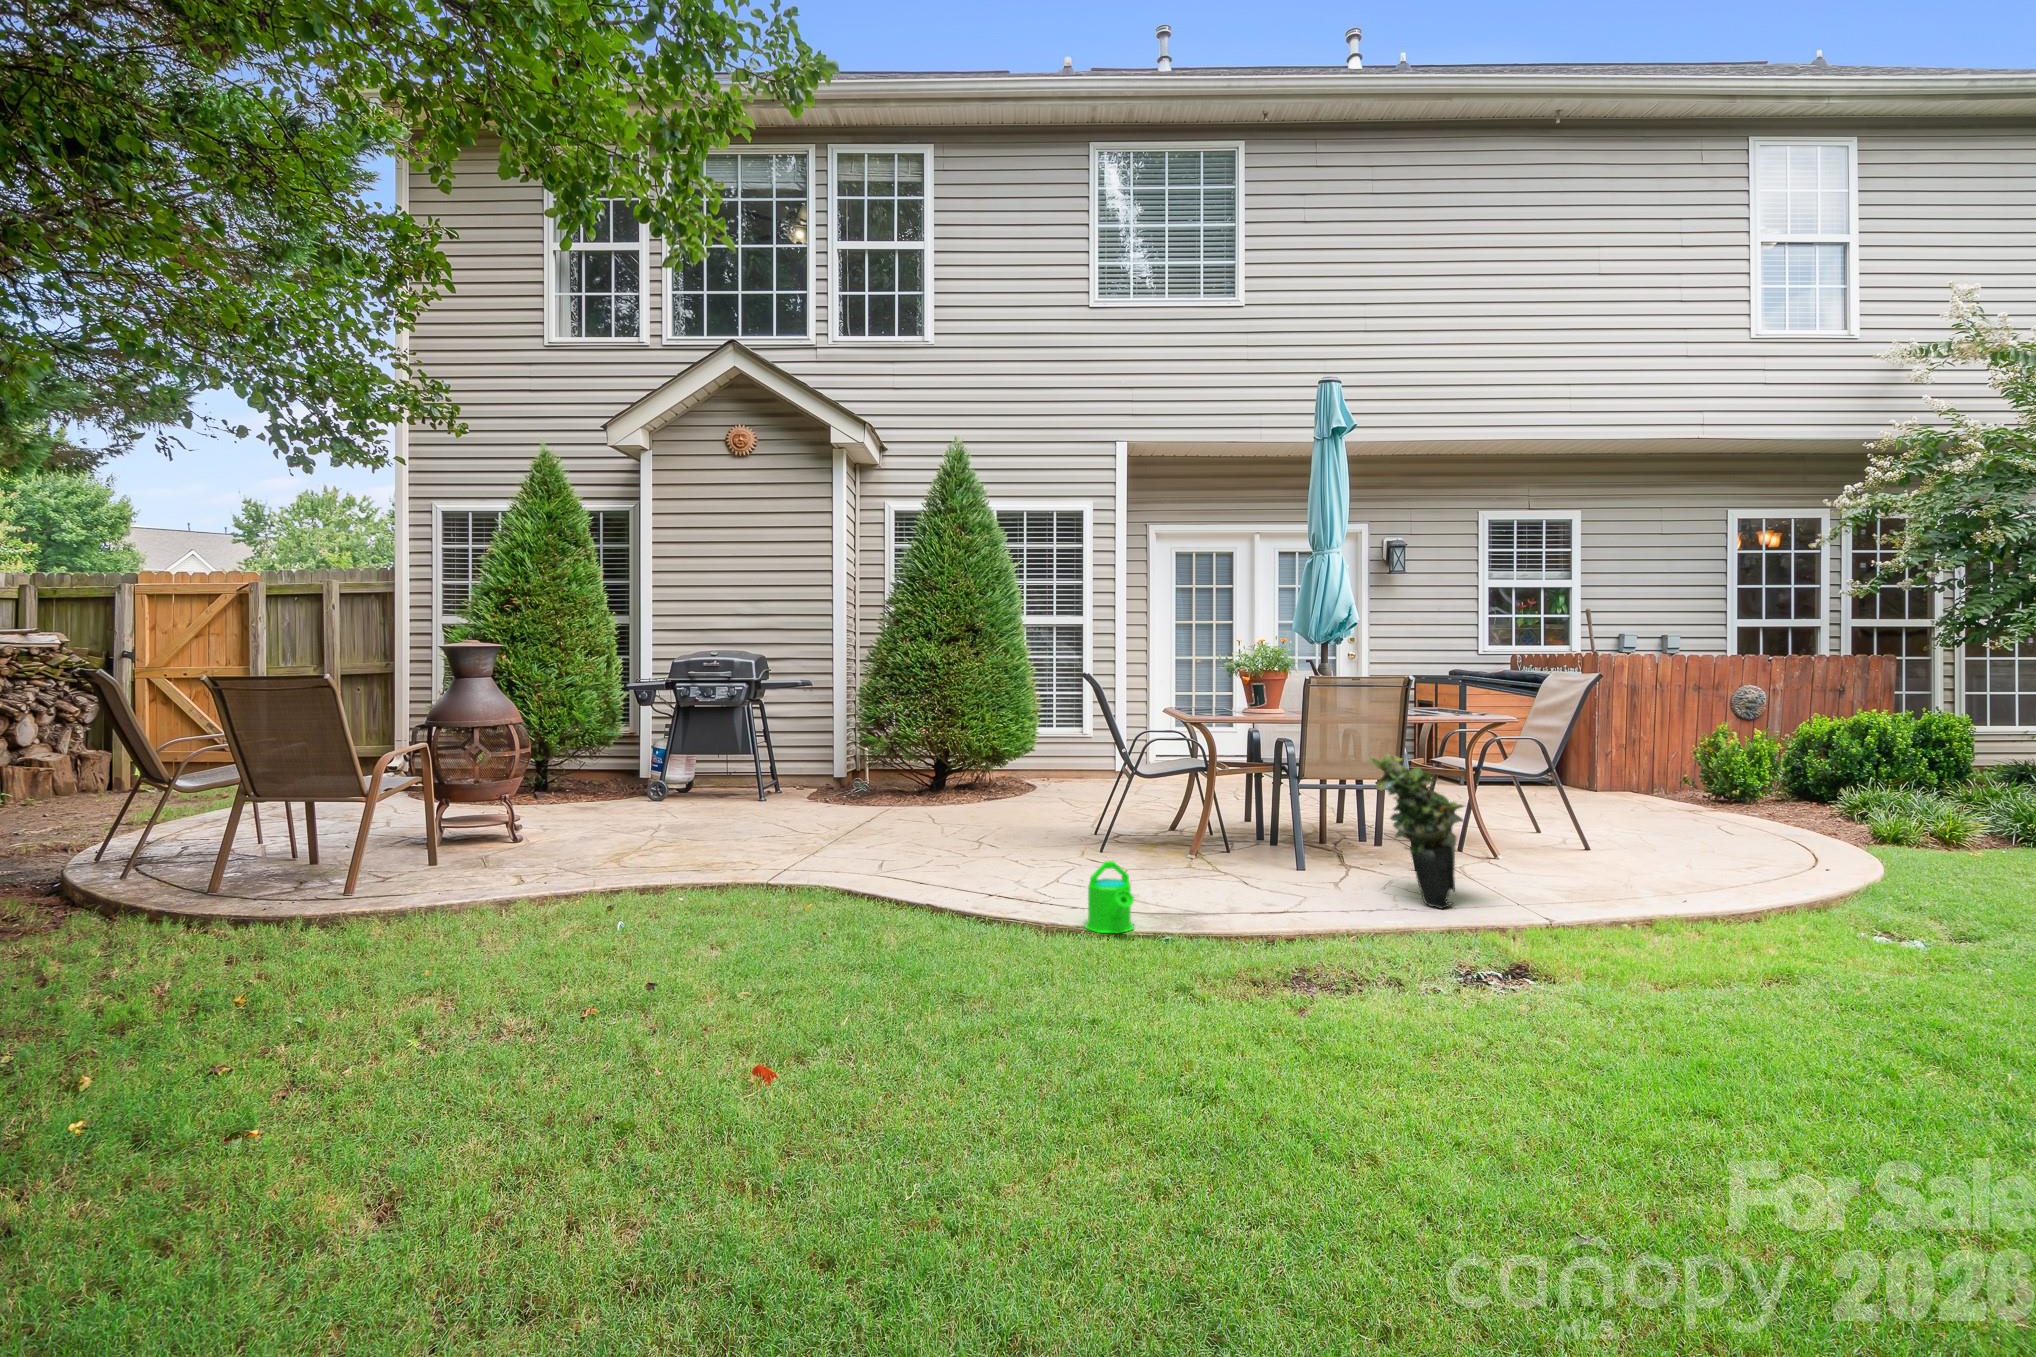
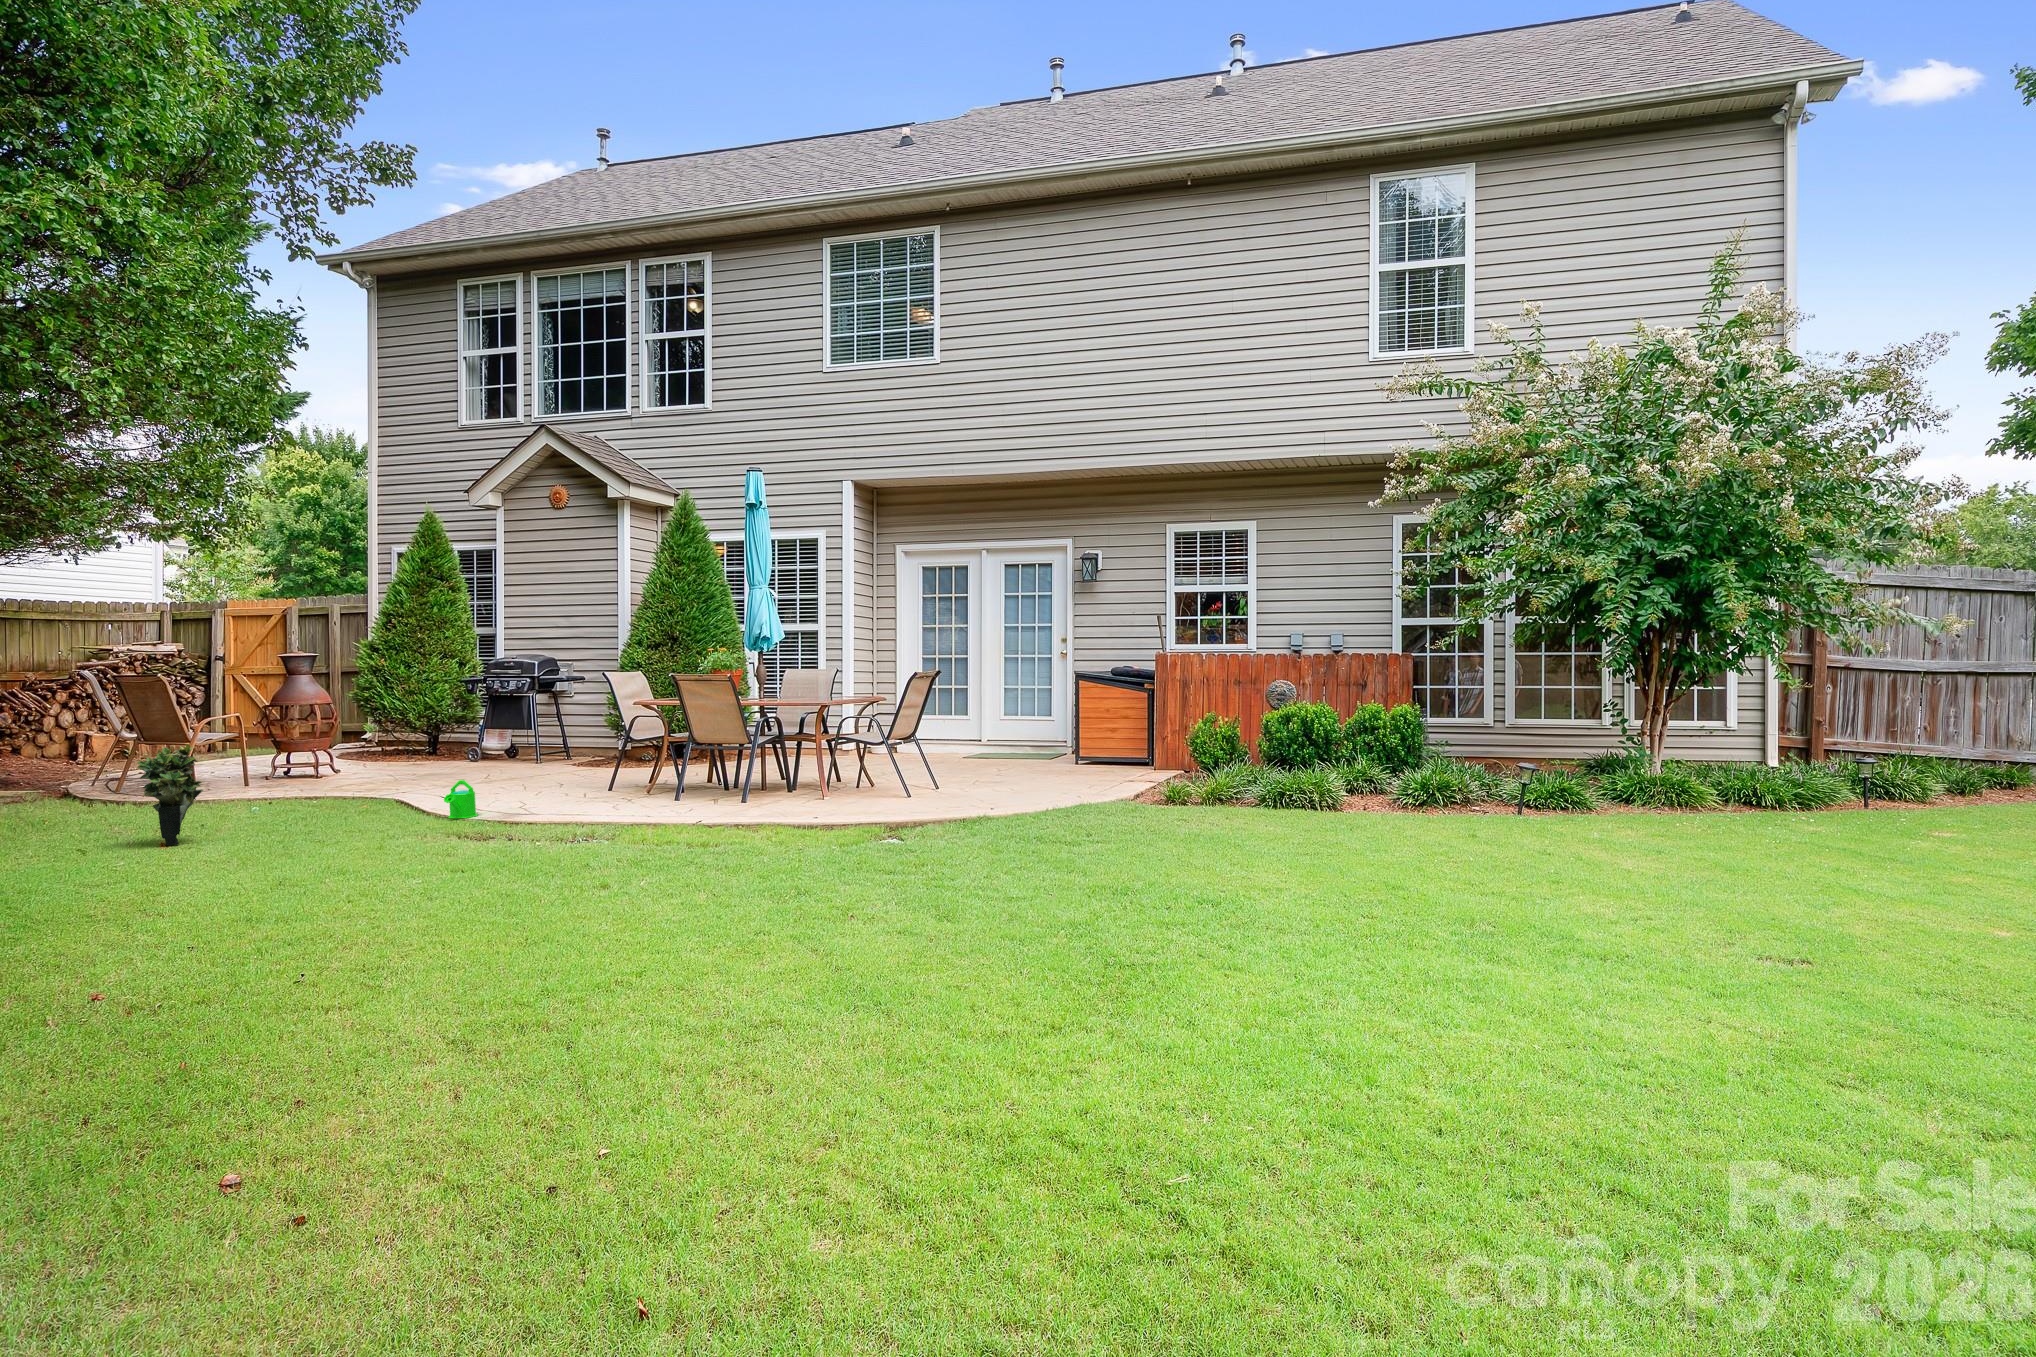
potted plant: present [1369,754,1464,909] -> present [138,744,203,846]

